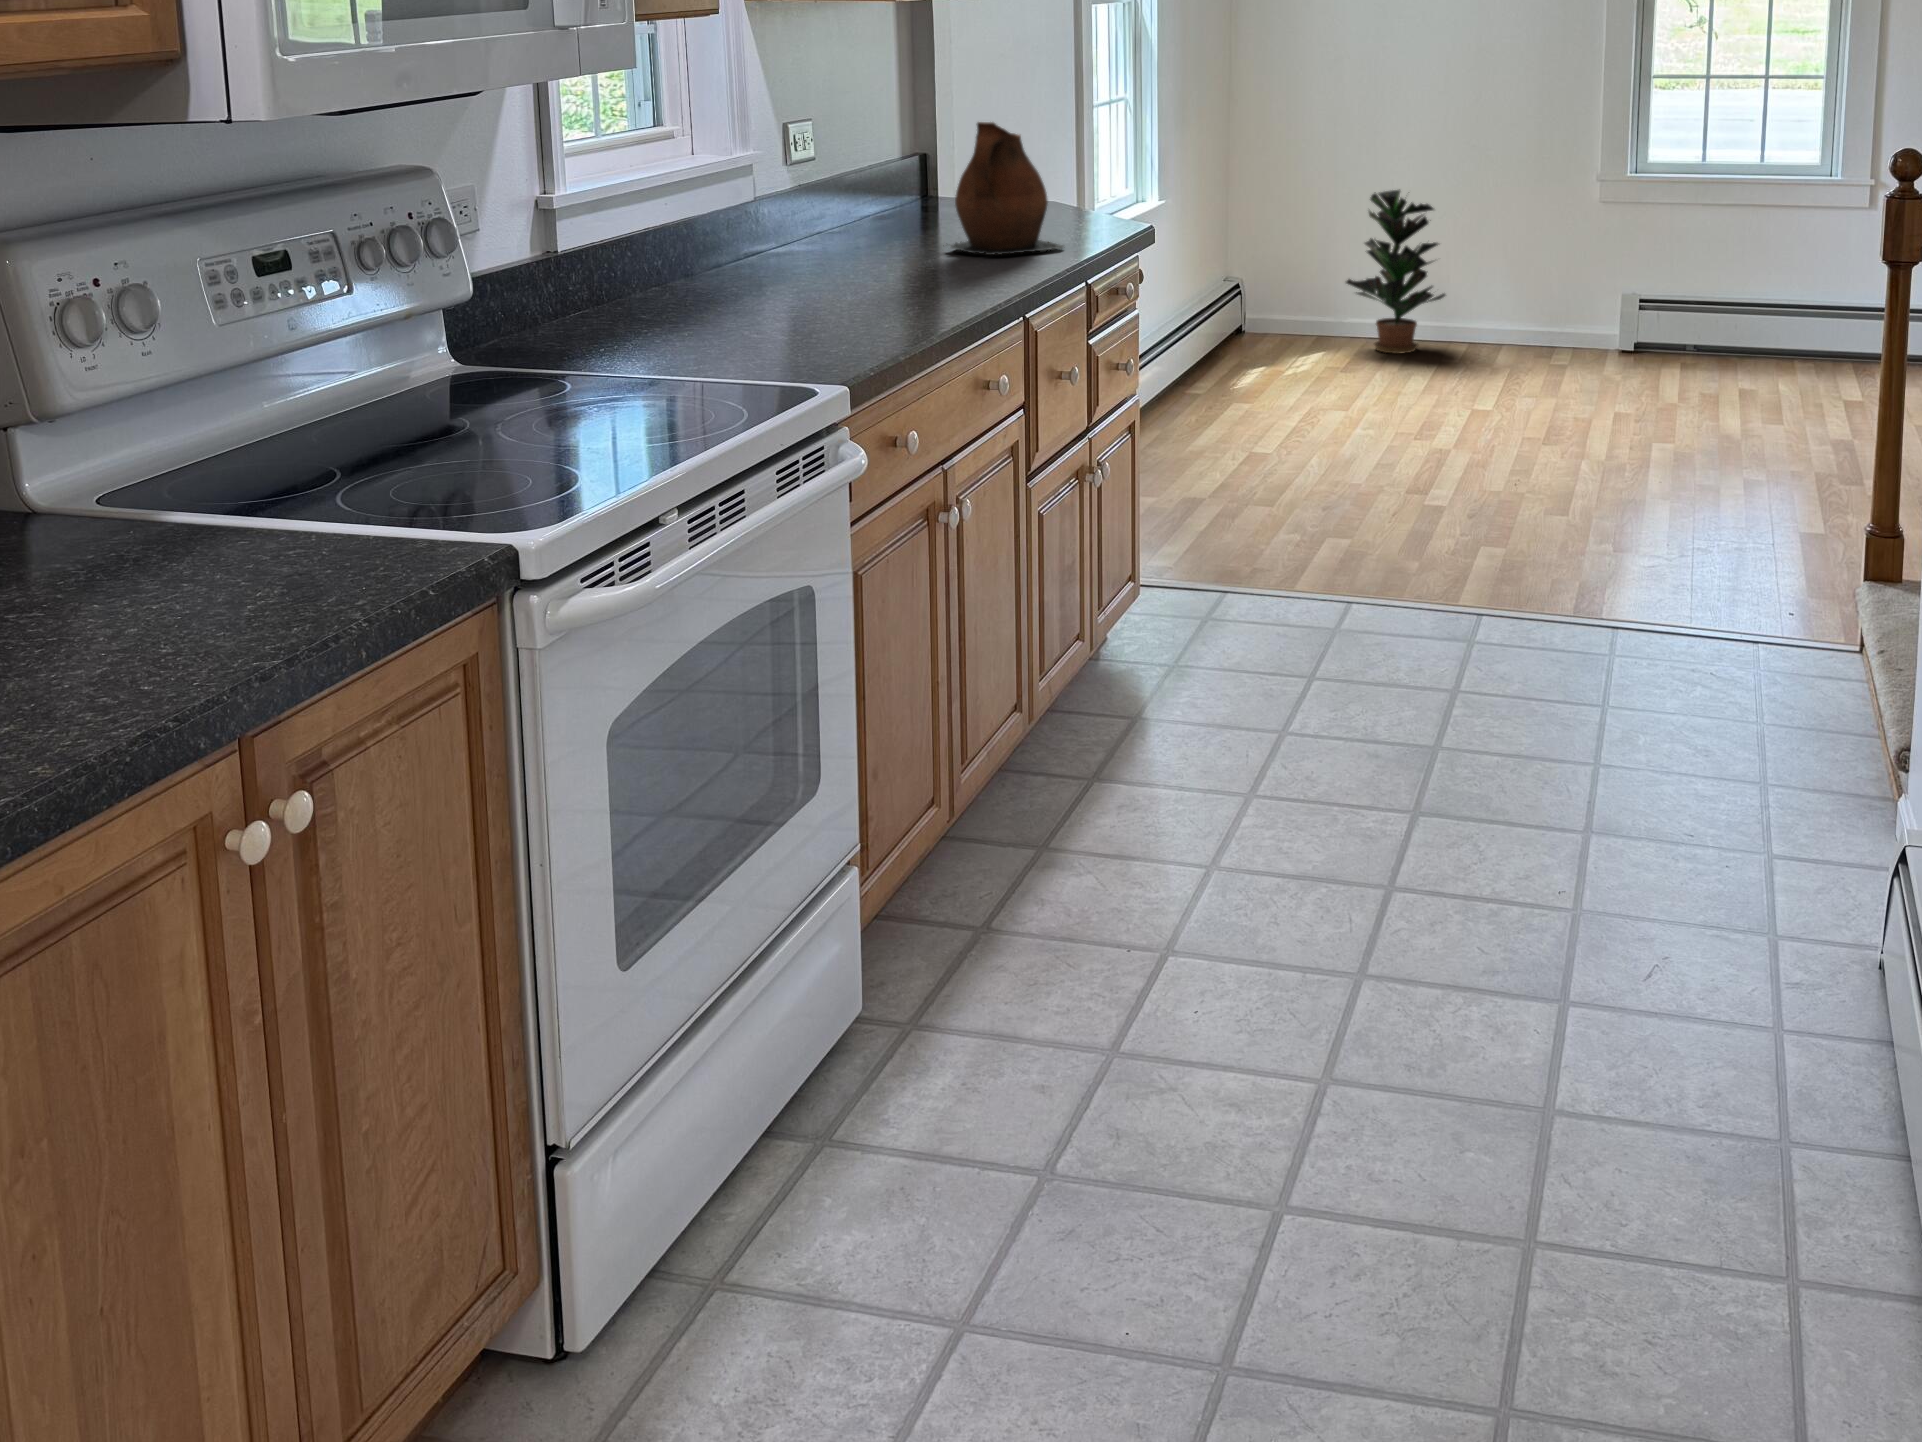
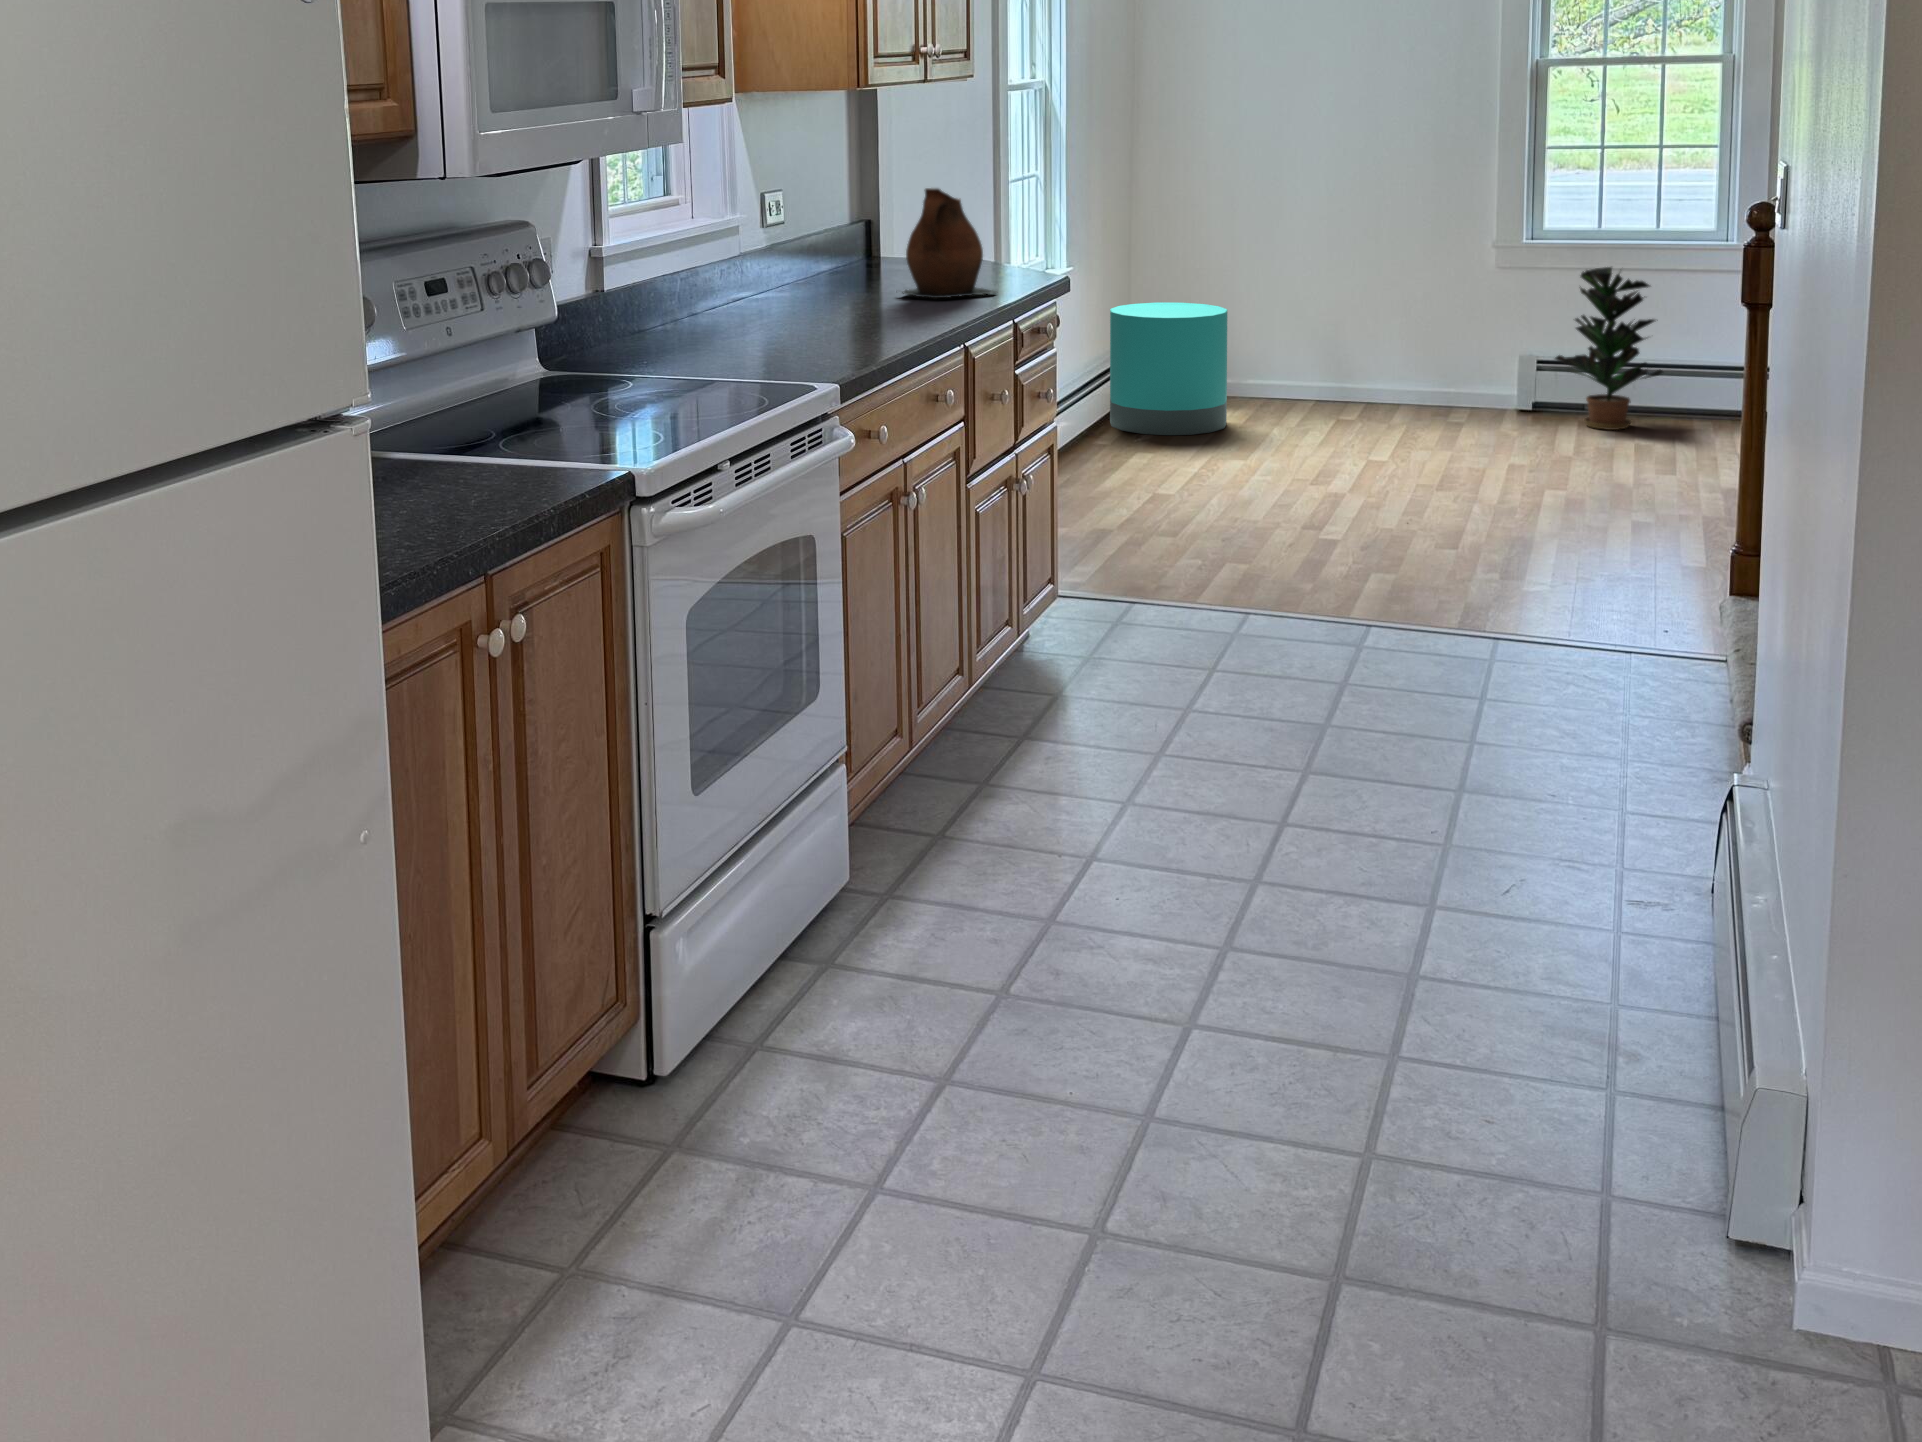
potted plant: present [1346,189,1445,353] -> present [1555,267,1663,430]
trash can: none [1202,236,1328,382] -> present [1110,303,1228,435]

